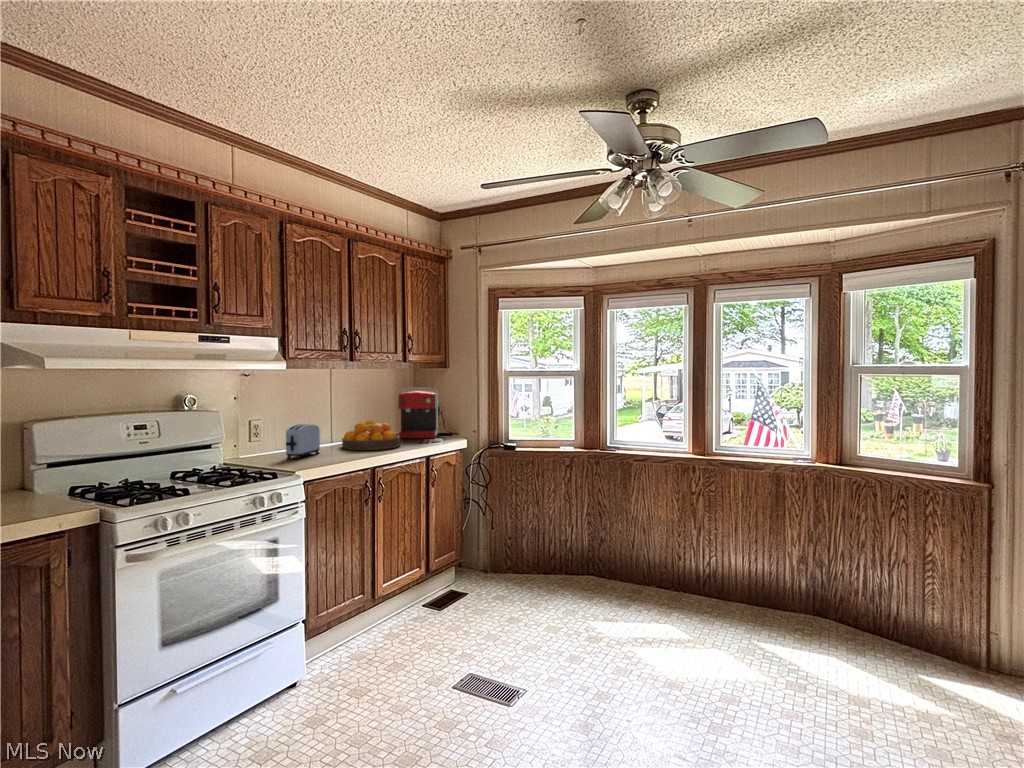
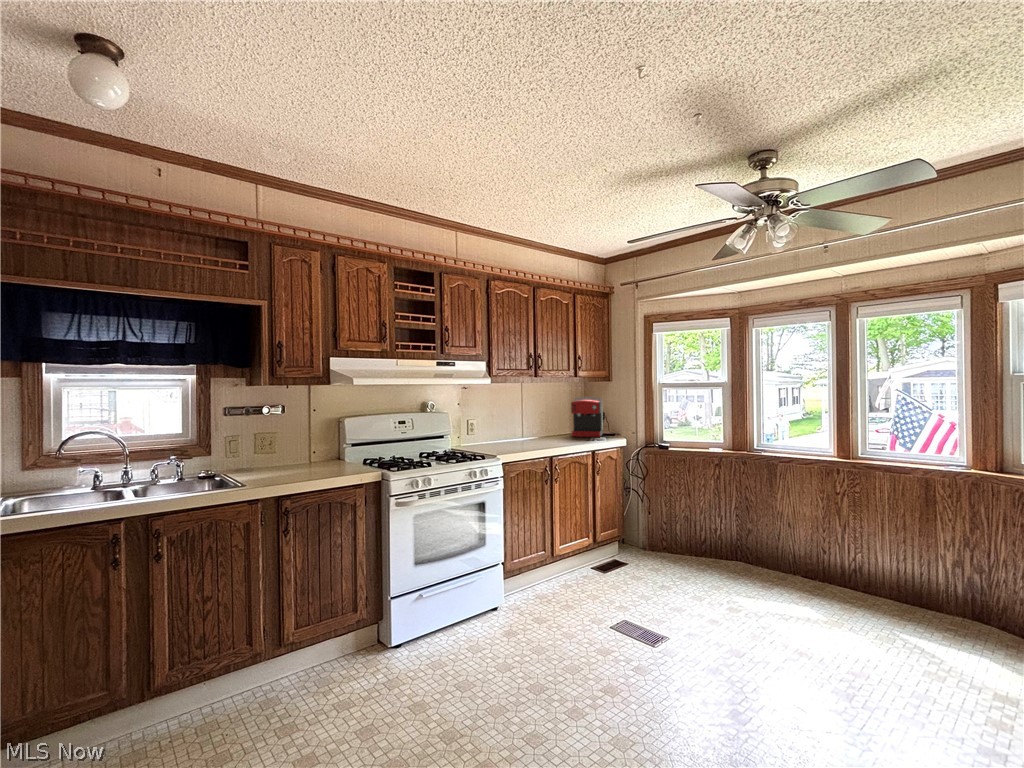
fruit bowl: present [342,420,400,450] -> none [529,422,572,444]
toaster: present [286,424,320,459] -> none [490,424,513,448]

